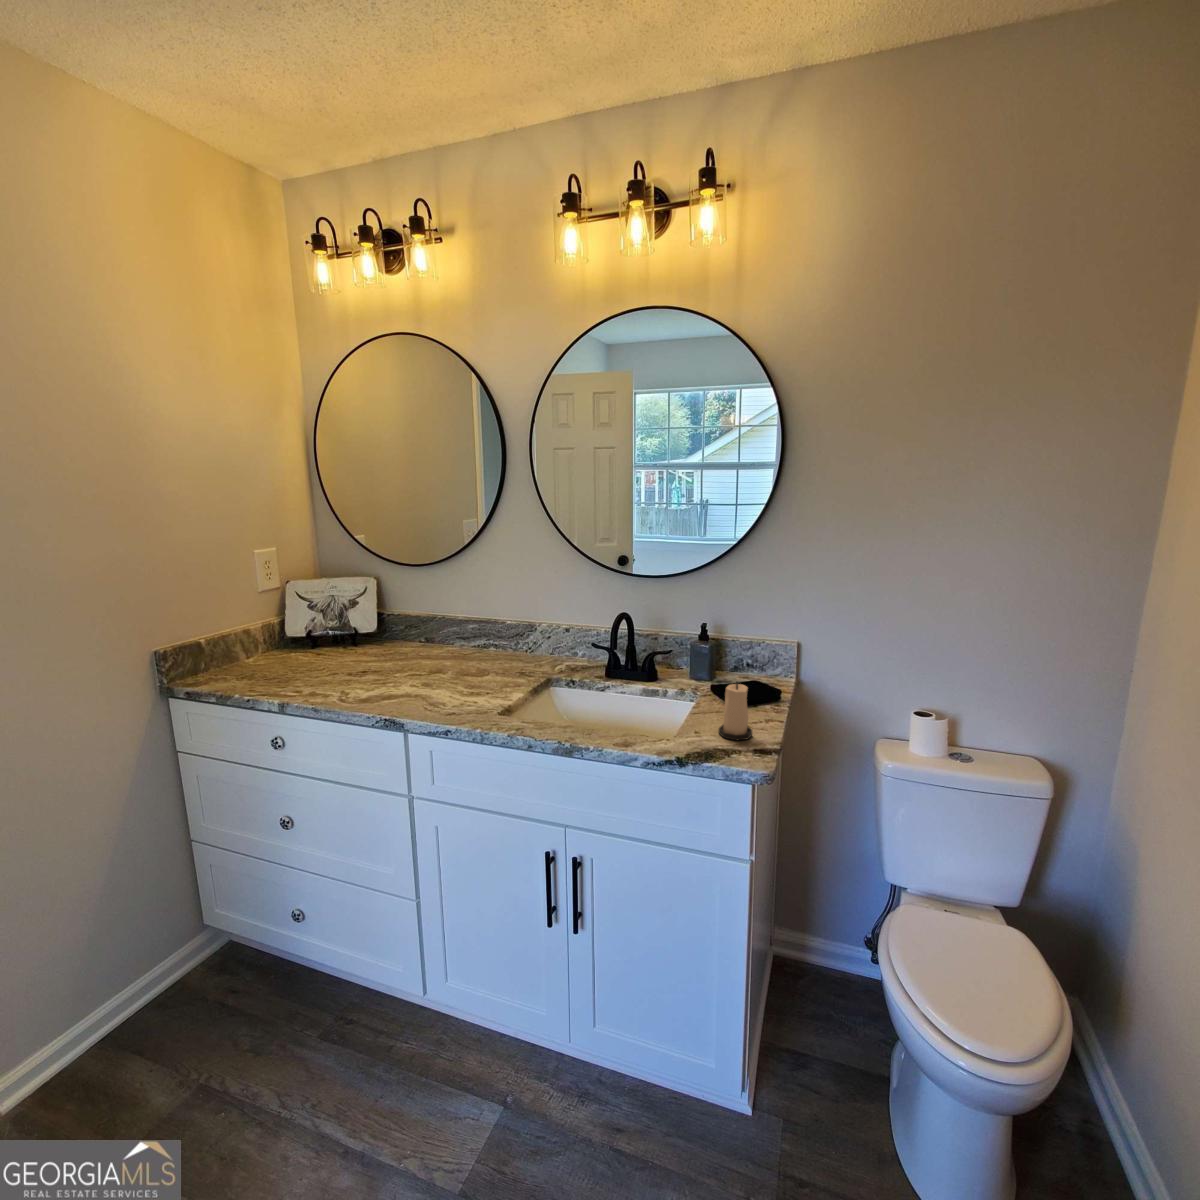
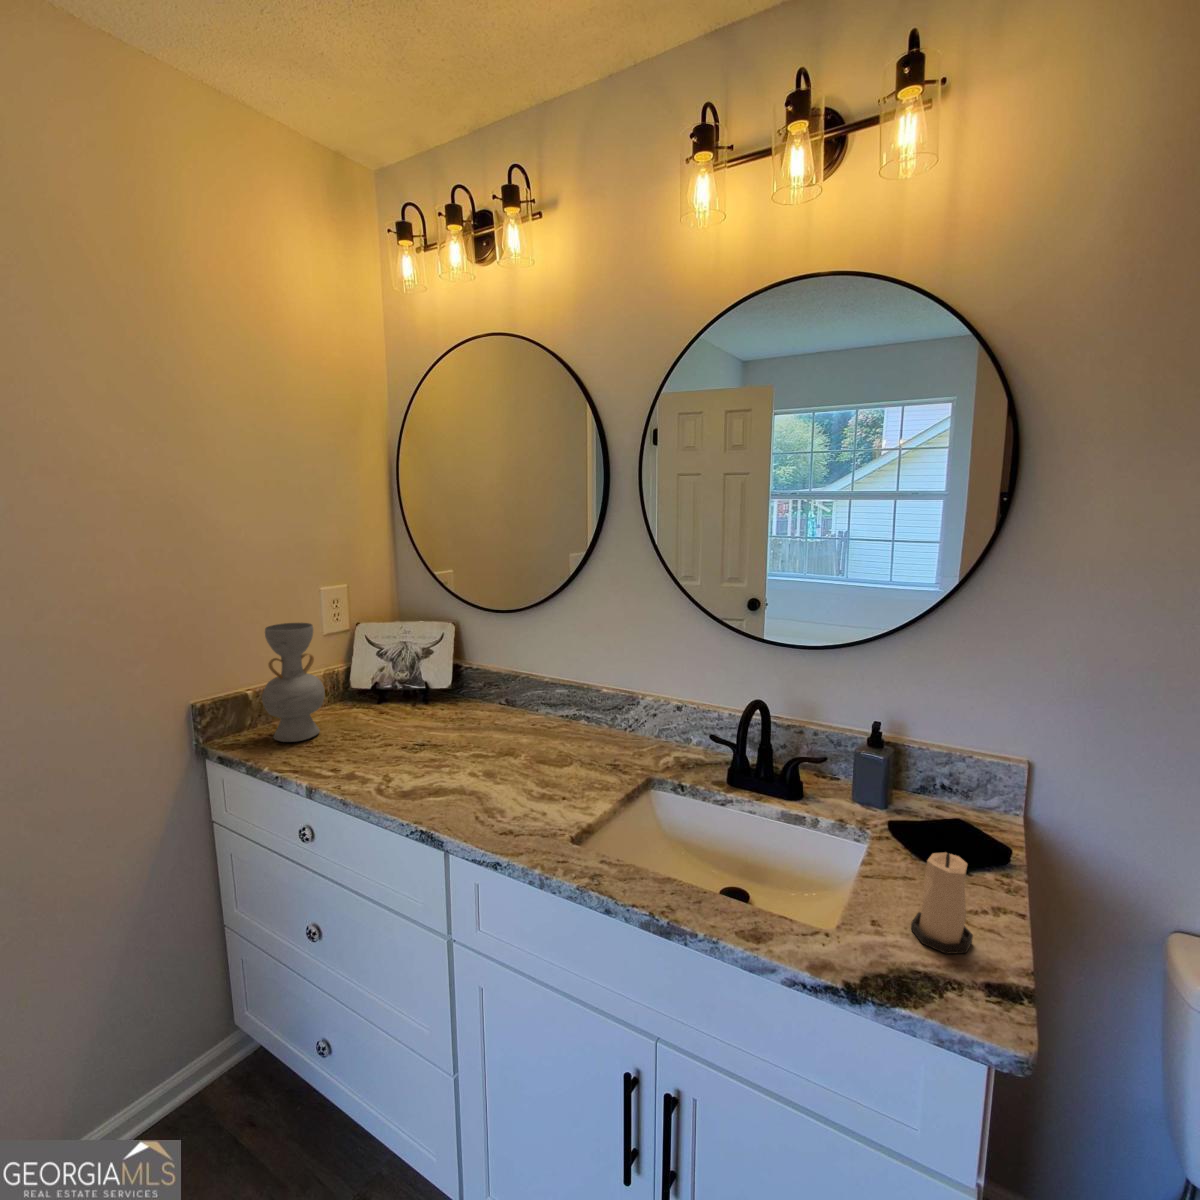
decorative vase: none [220,579,274,677] -> present [262,623,325,742]

